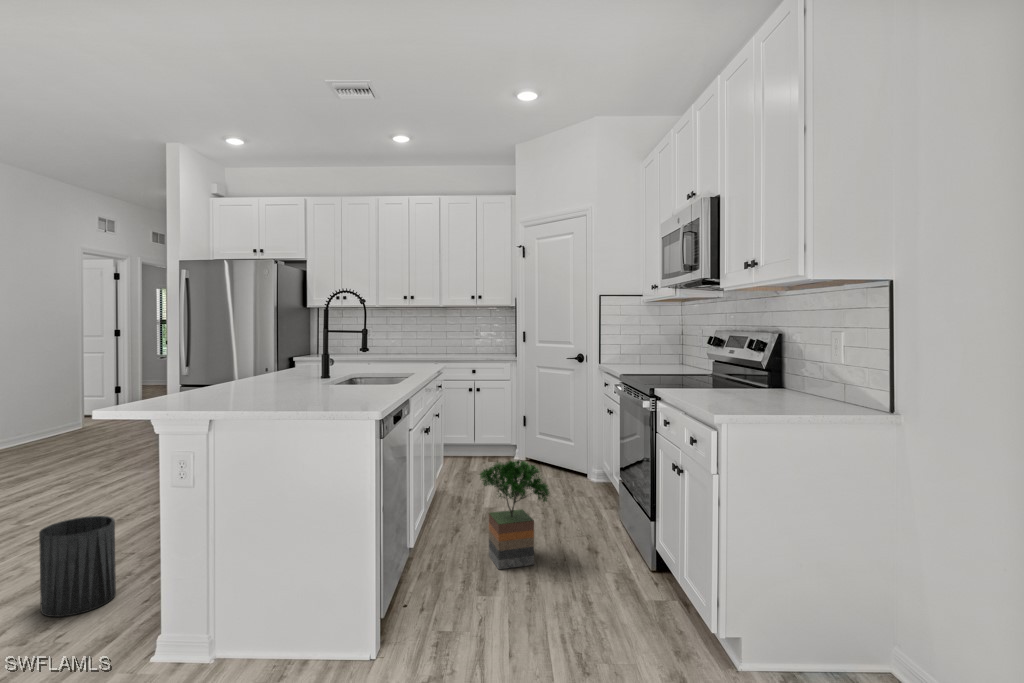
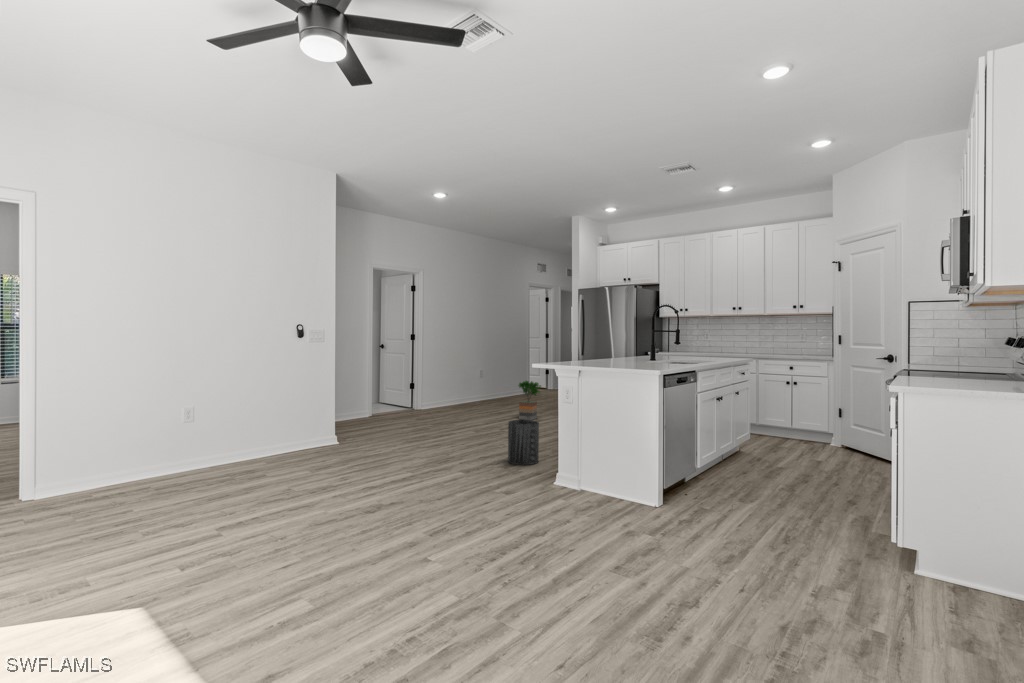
potted tree: present [480,460,550,569] -> present [518,381,541,420]

